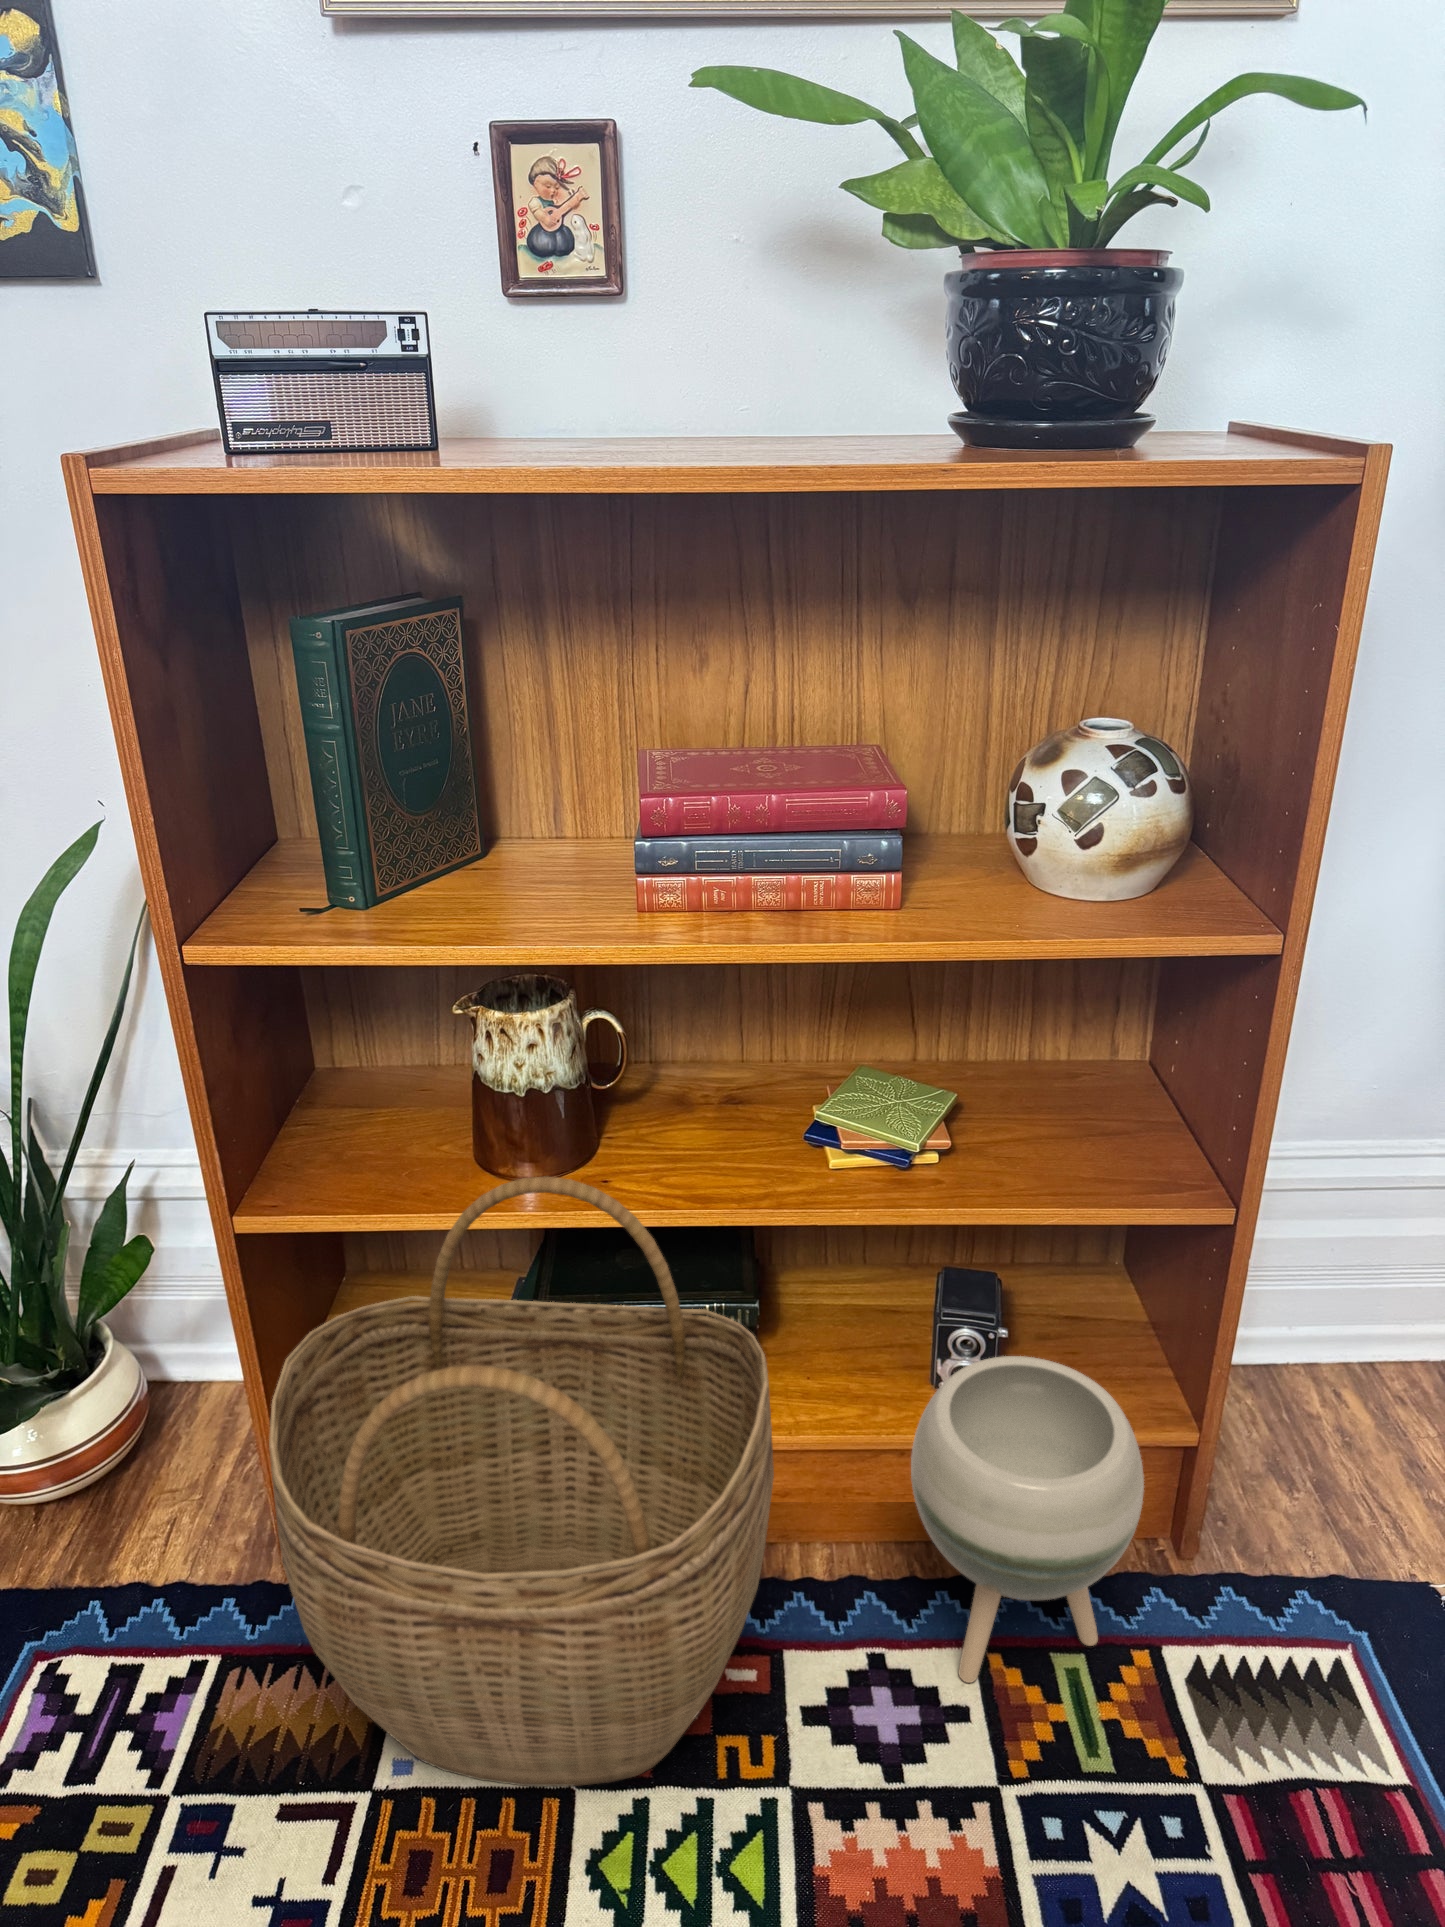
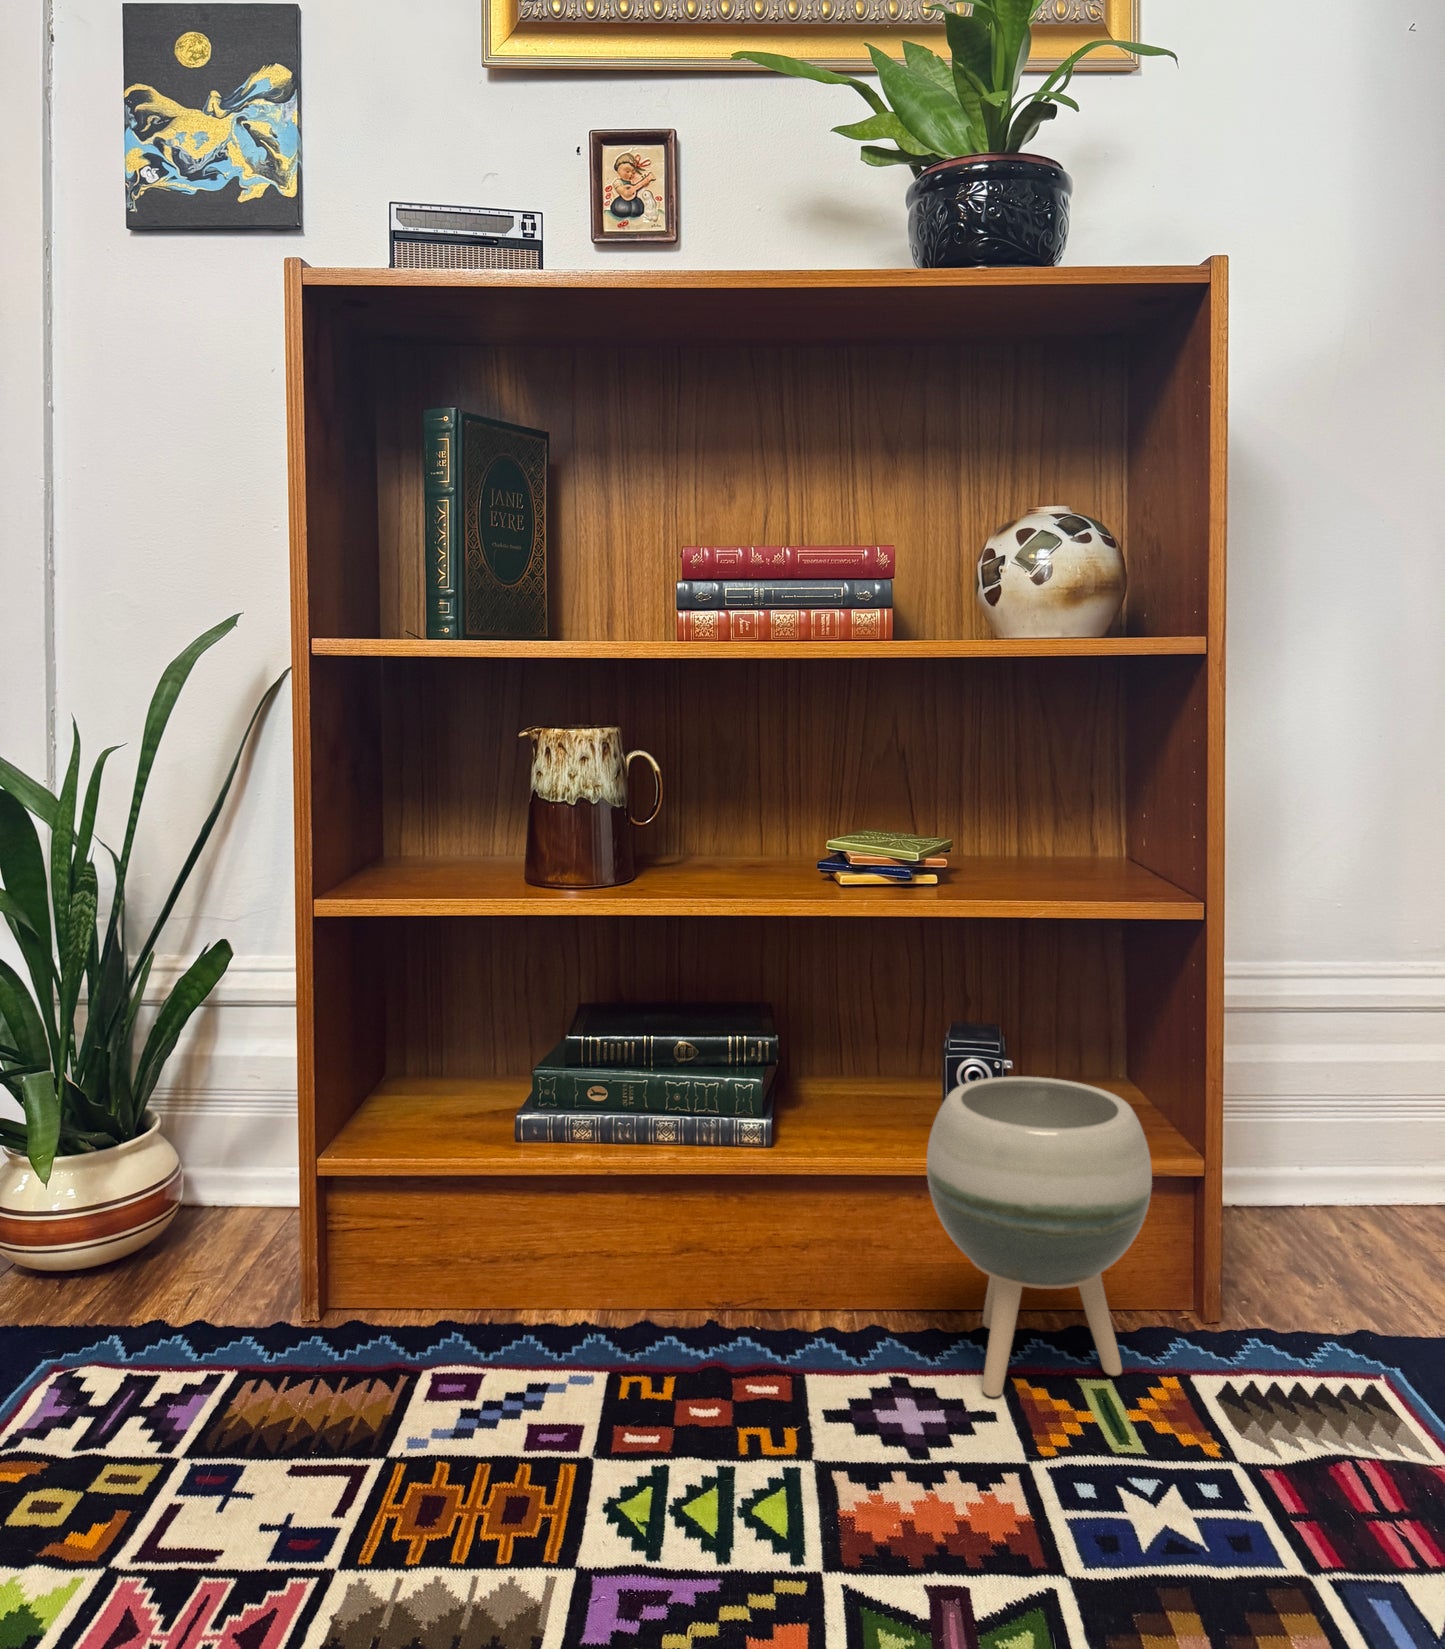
woven basket: present [269,1177,774,1786] -> none [324,870,793,1457]

